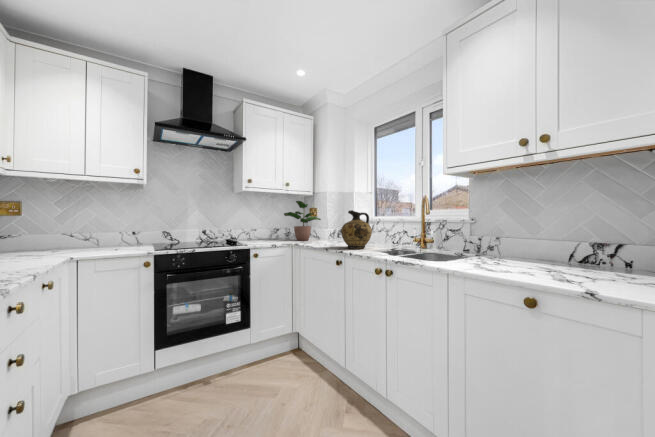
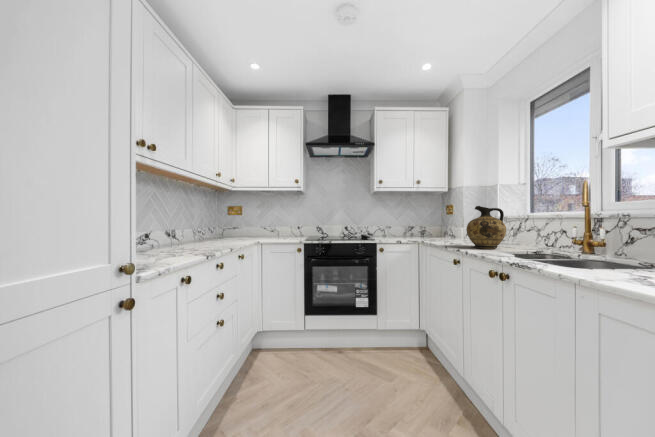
potted plant: present [284,201,321,241] -> none [415,198,457,238]

